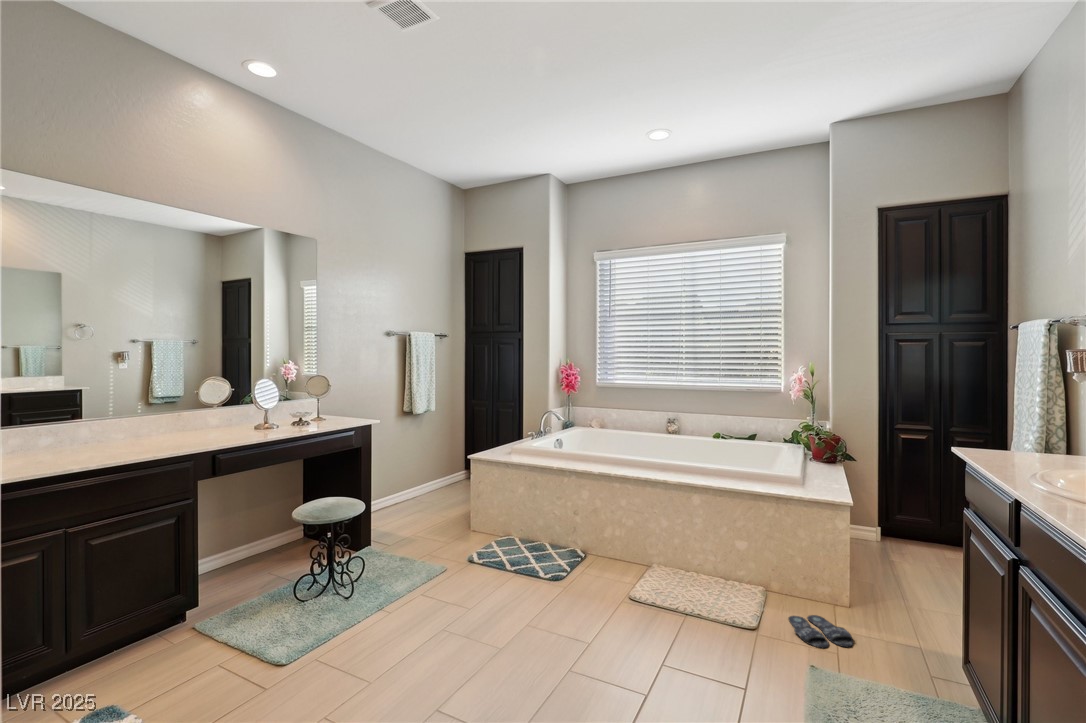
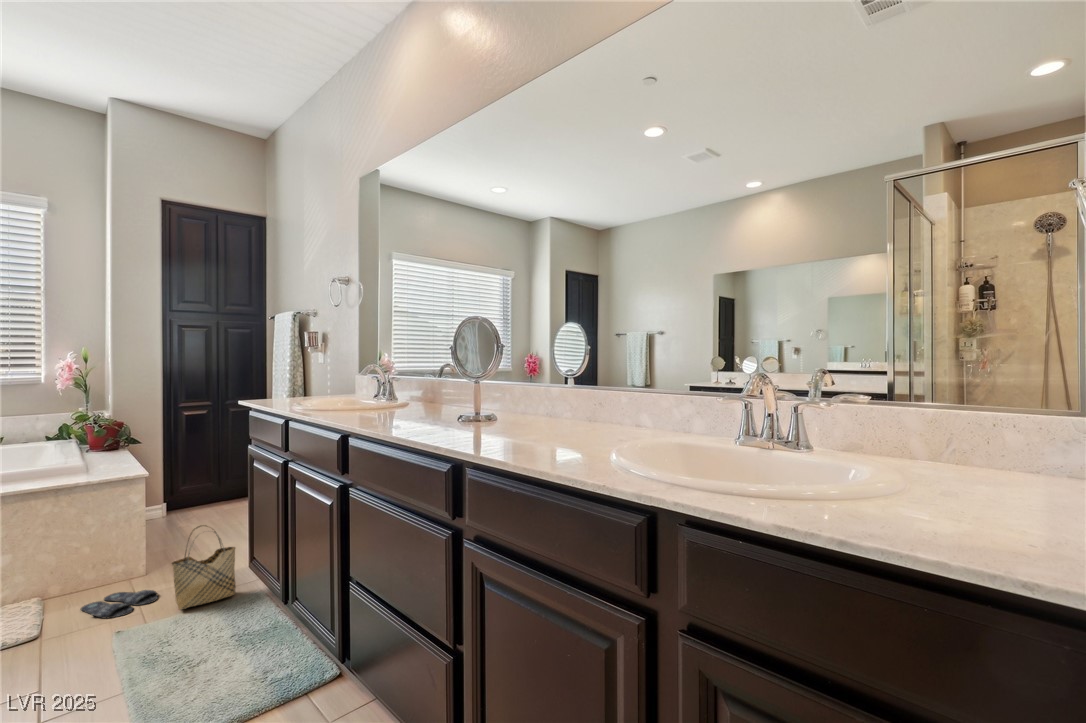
woven basket: none [863,590,940,694] -> present [172,525,236,610]

